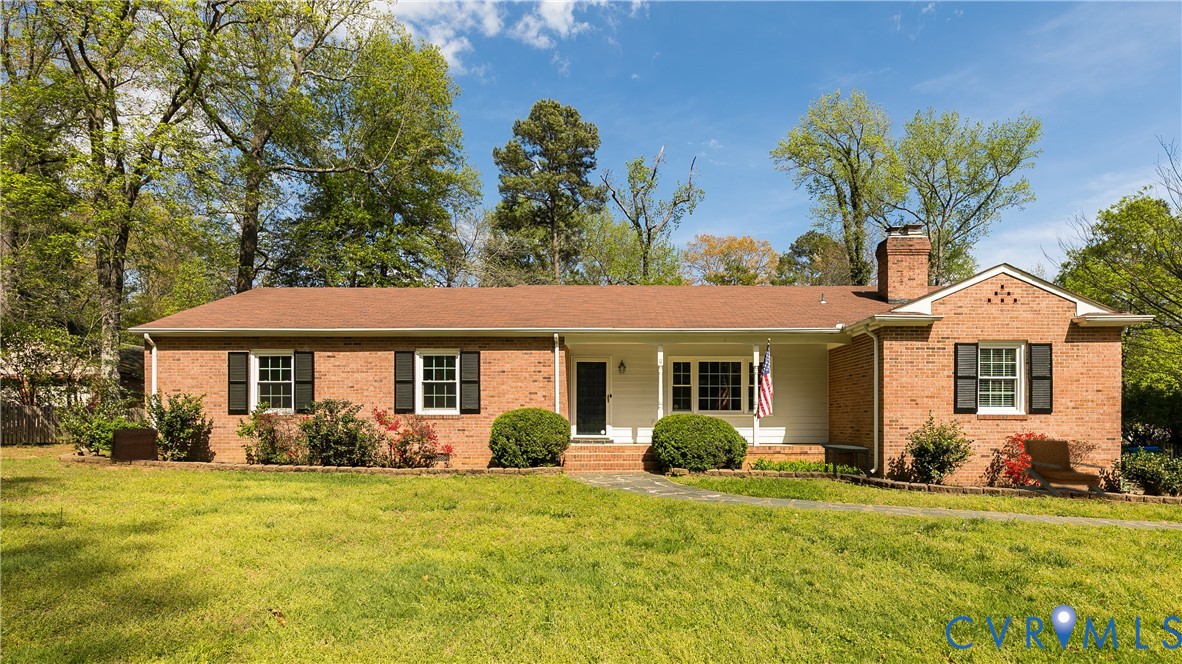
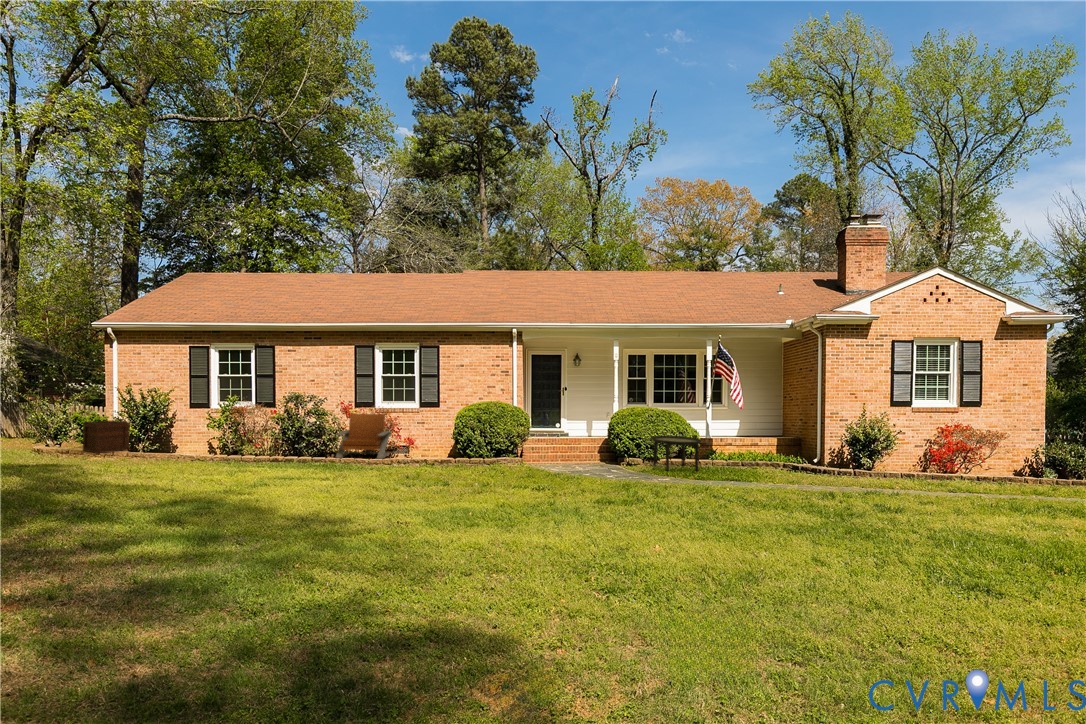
lounge chair: present [1018,440,1108,497] -> present [336,414,391,459]
round table: present [820,442,874,479] -> present [651,436,702,471]

